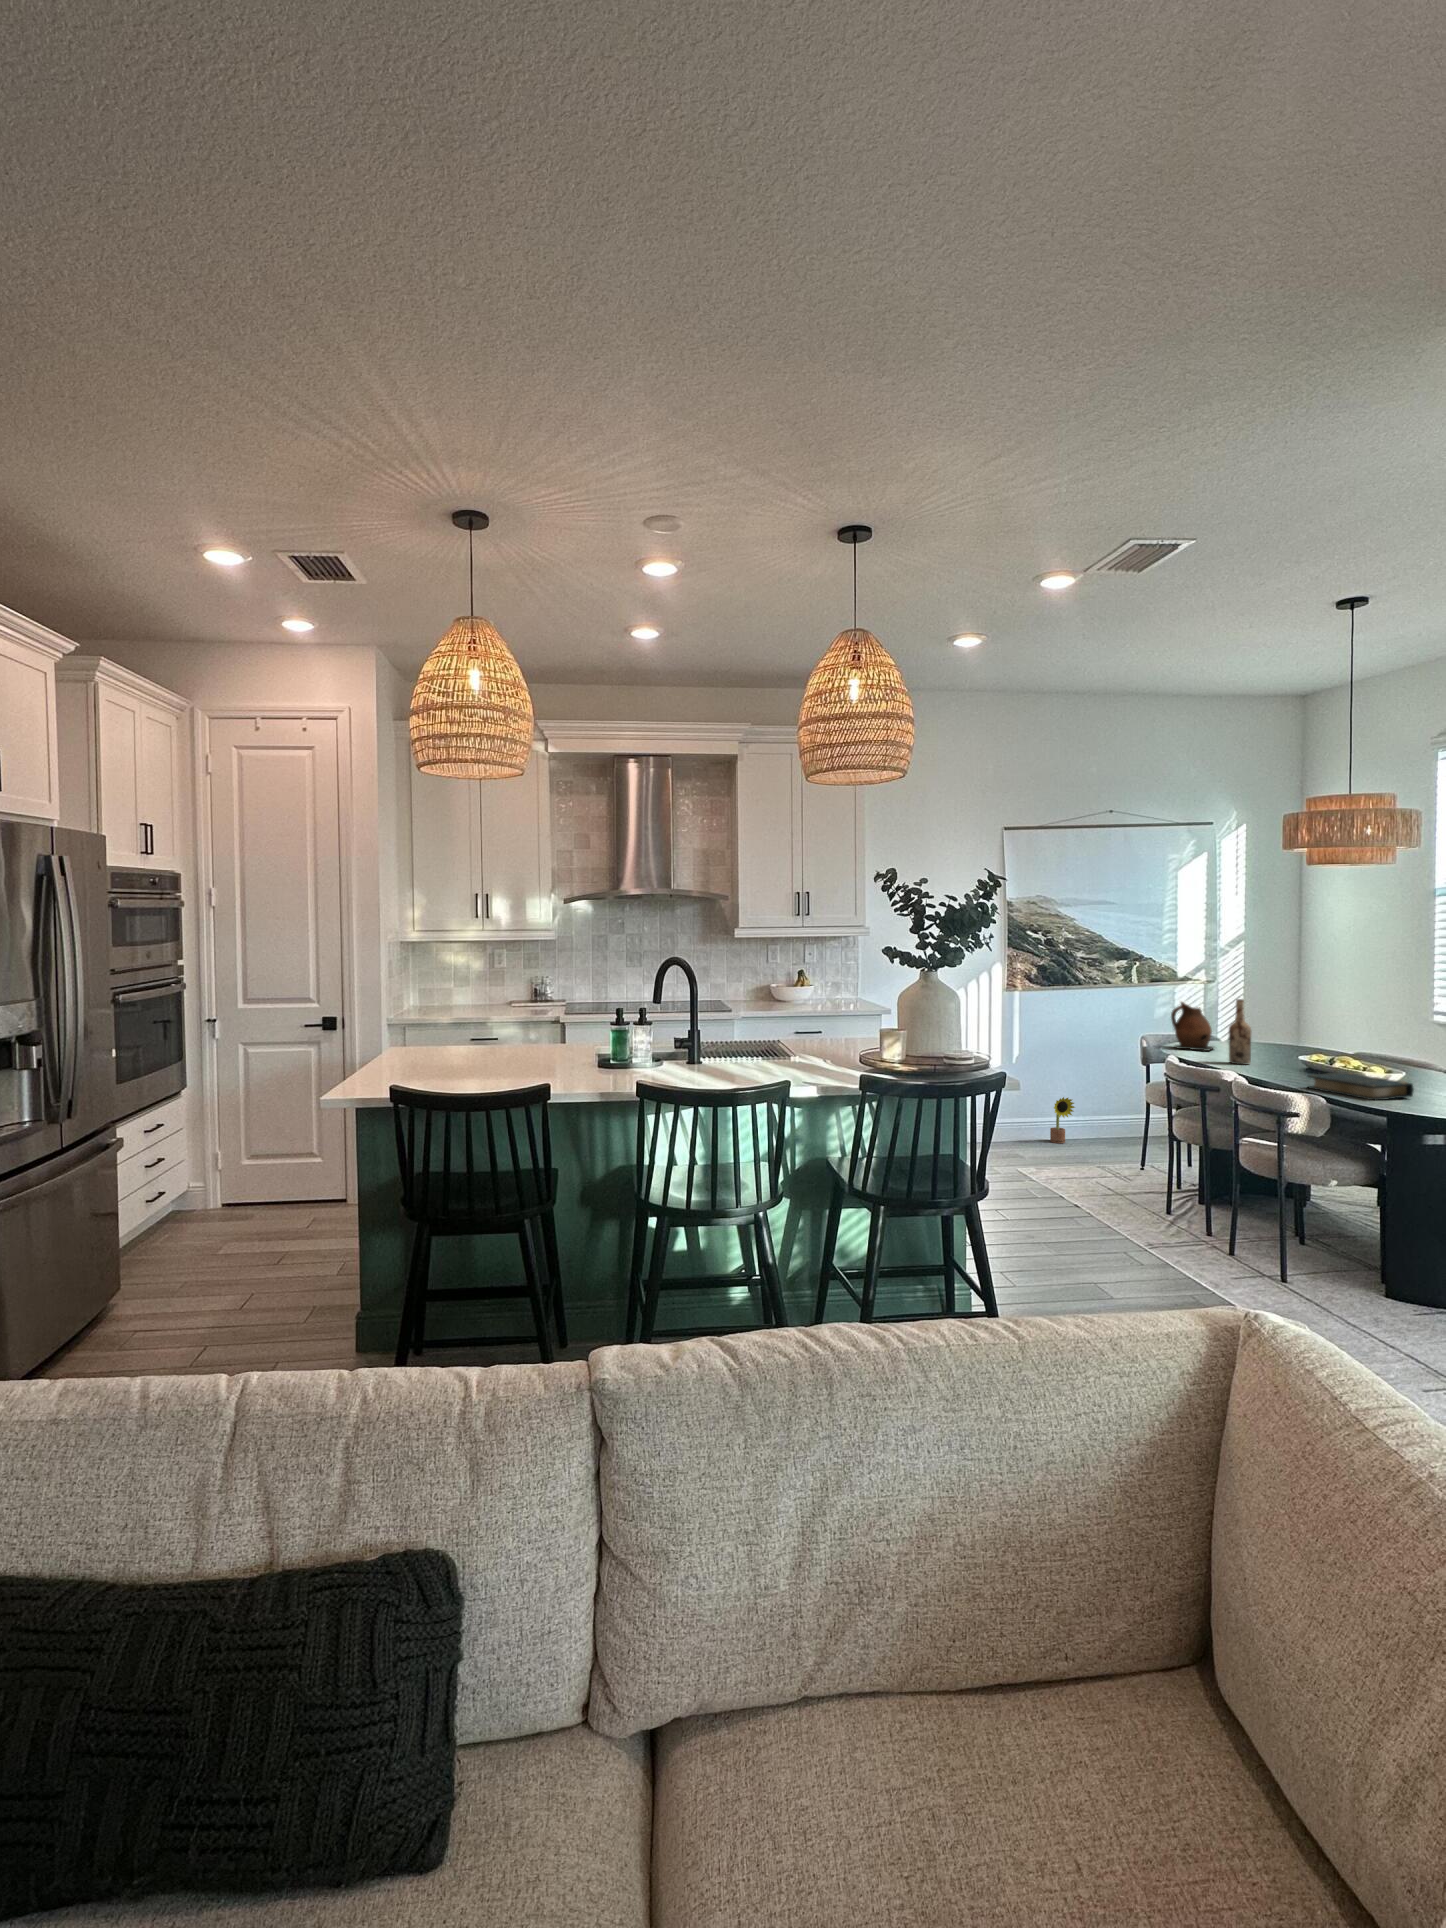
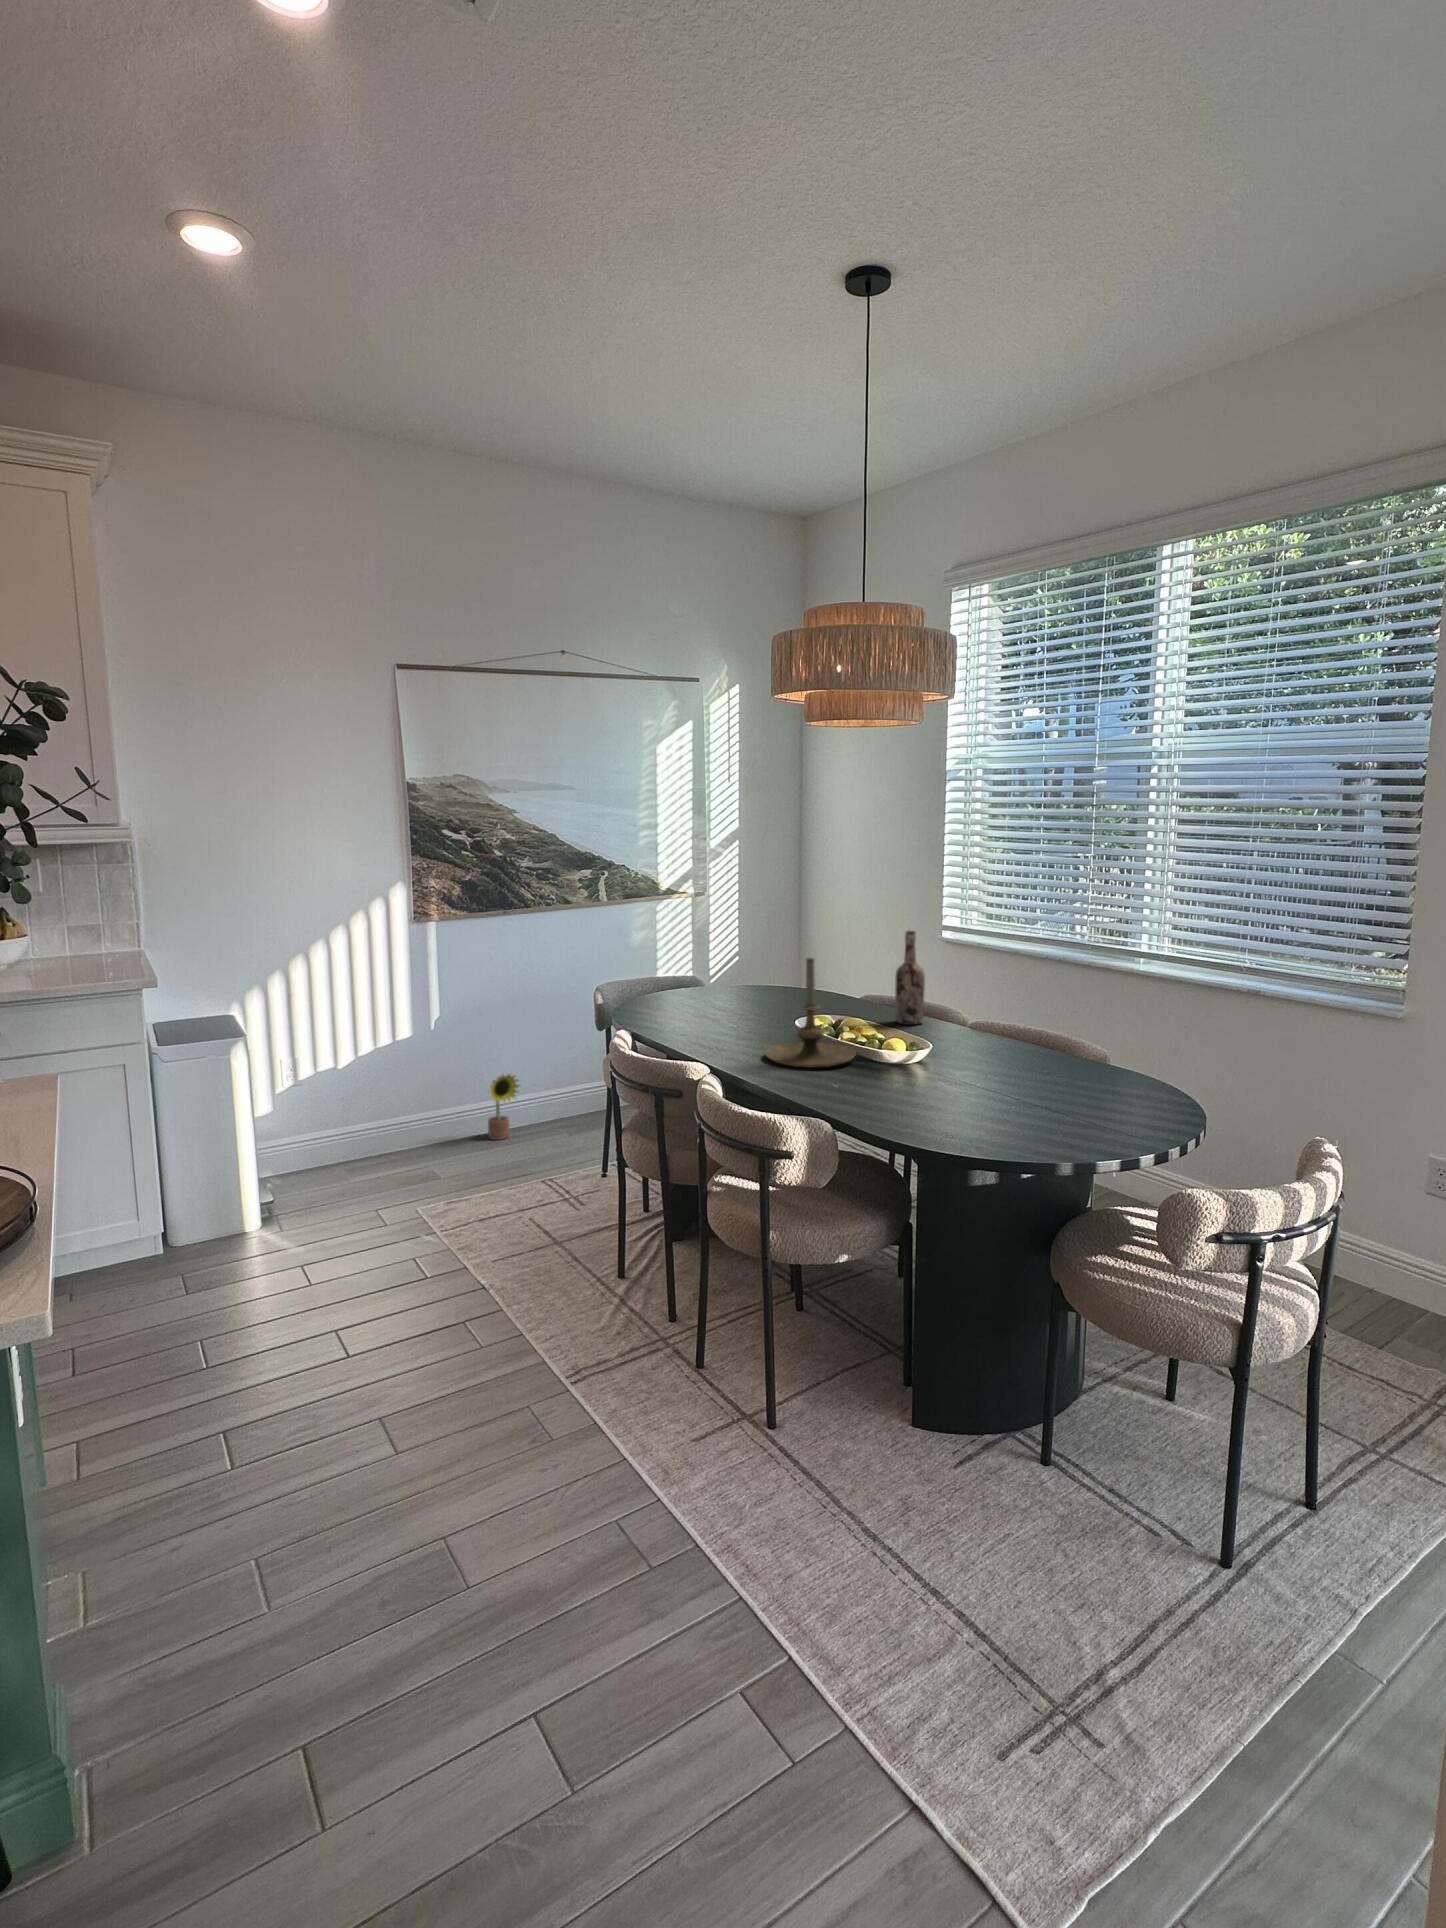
wine bottle: present [1229,999,1251,1065] -> present [895,931,925,1025]
ceramic pitcher: present [1171,1002,1214,1051] -> none [631,934,694,1009]
candle holder: none [1277,1012,1344,1080] -> present [765,958,856,1068]
book: present [1308,1073,1414,1100] -> none [805,1058,956,1121]

